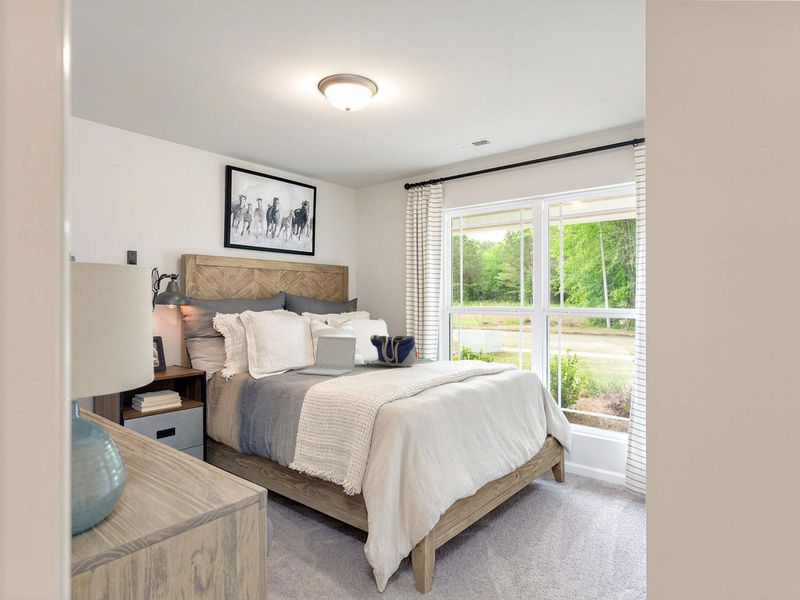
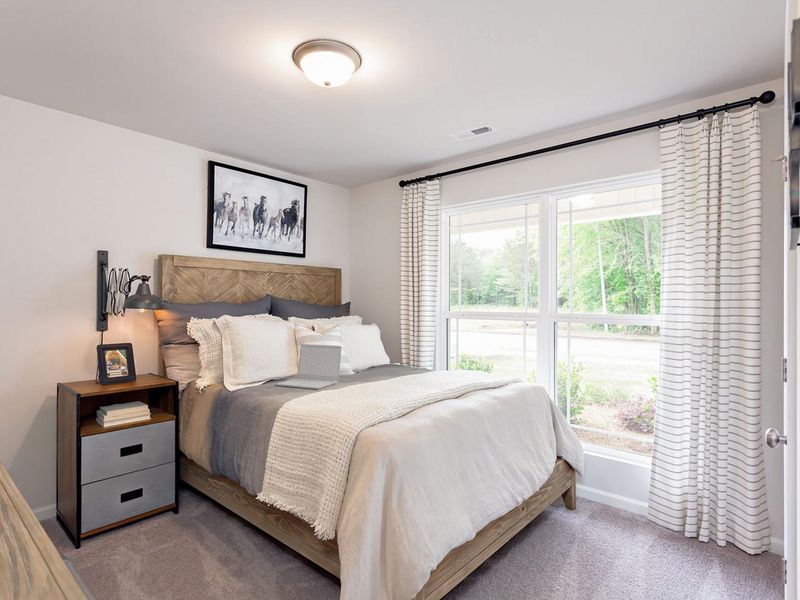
tote bag: present [370,335,418,367] -> none [358,342,410,378]

